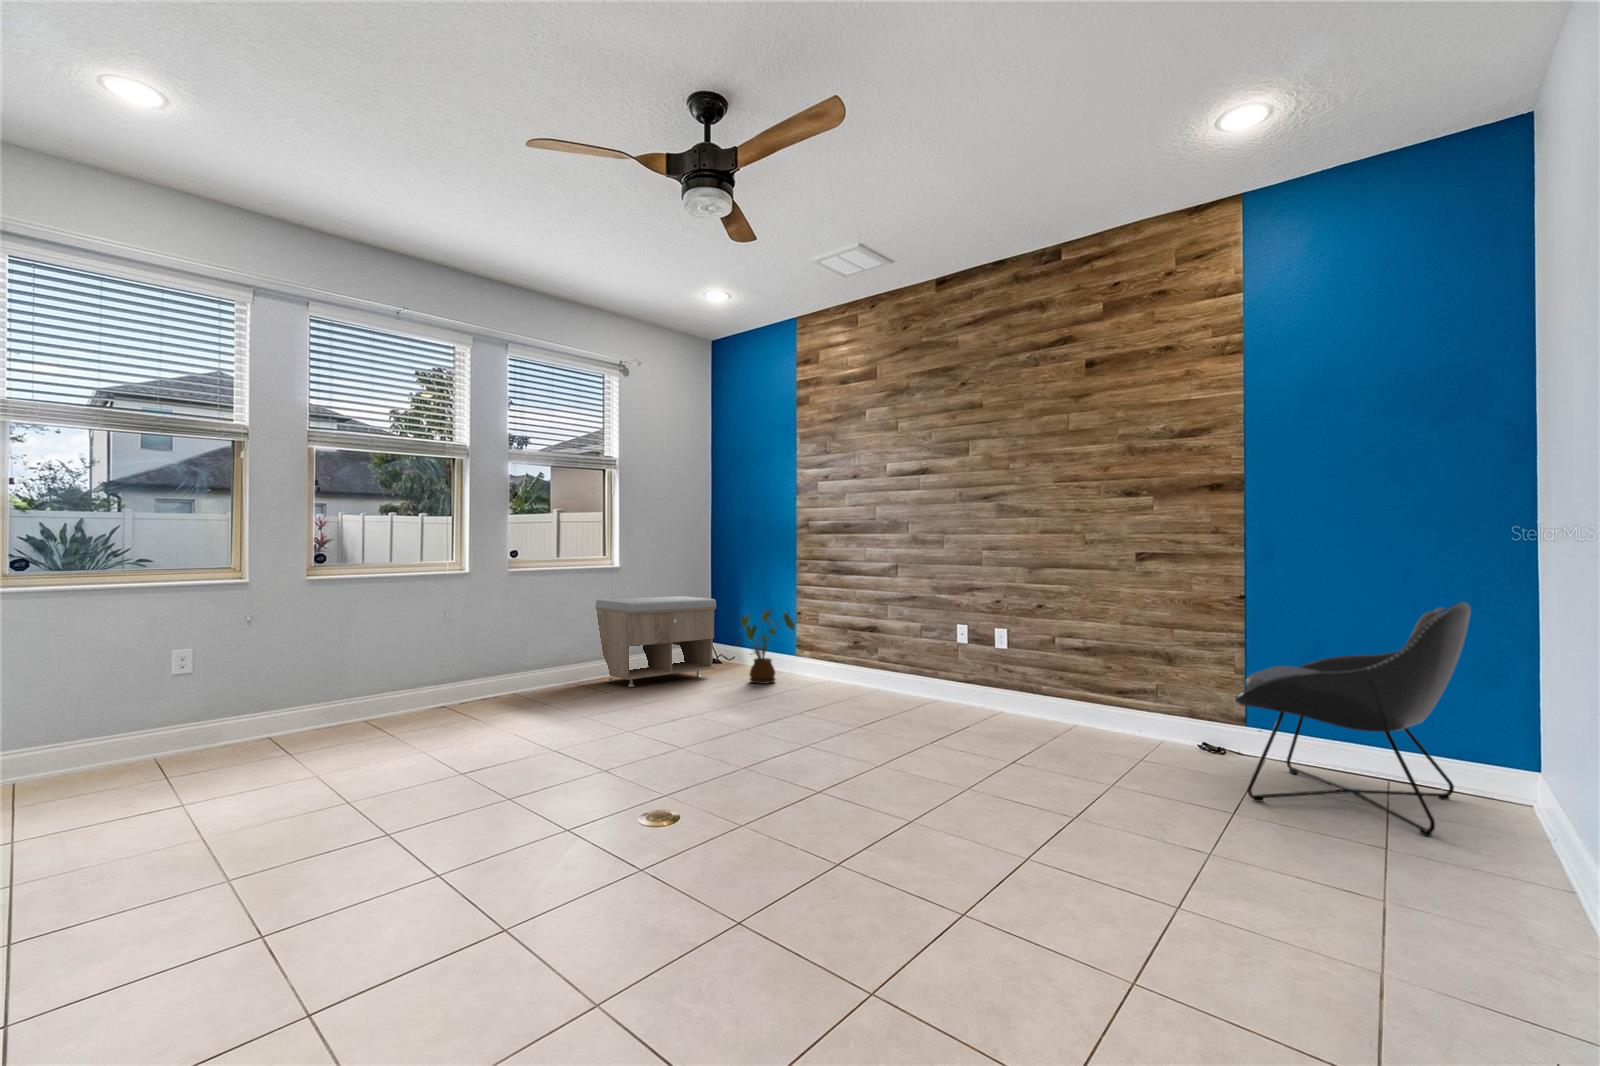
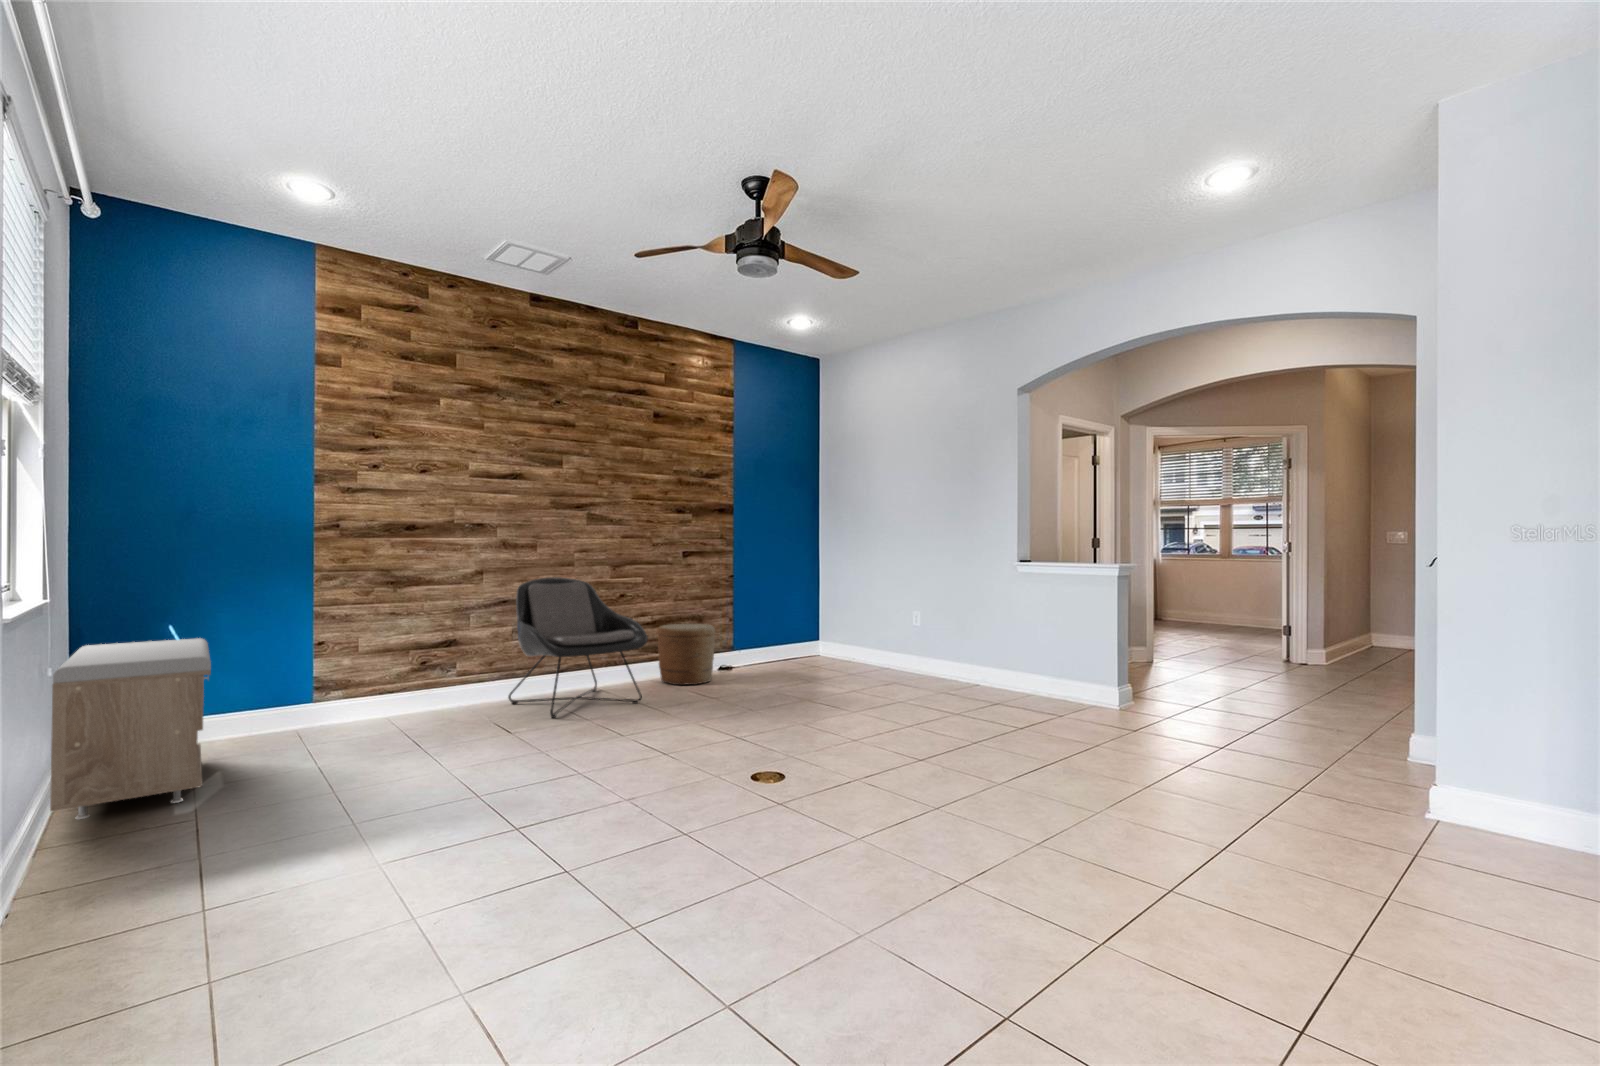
lounge chair: present [1235,602,1471,836] -> present [508,578,648,718]
house plant: present [736,610,794,684] -> none [259,638,355,744]
woven basket: none [1046,653,1132,744] -> present [657,624,715,685]

